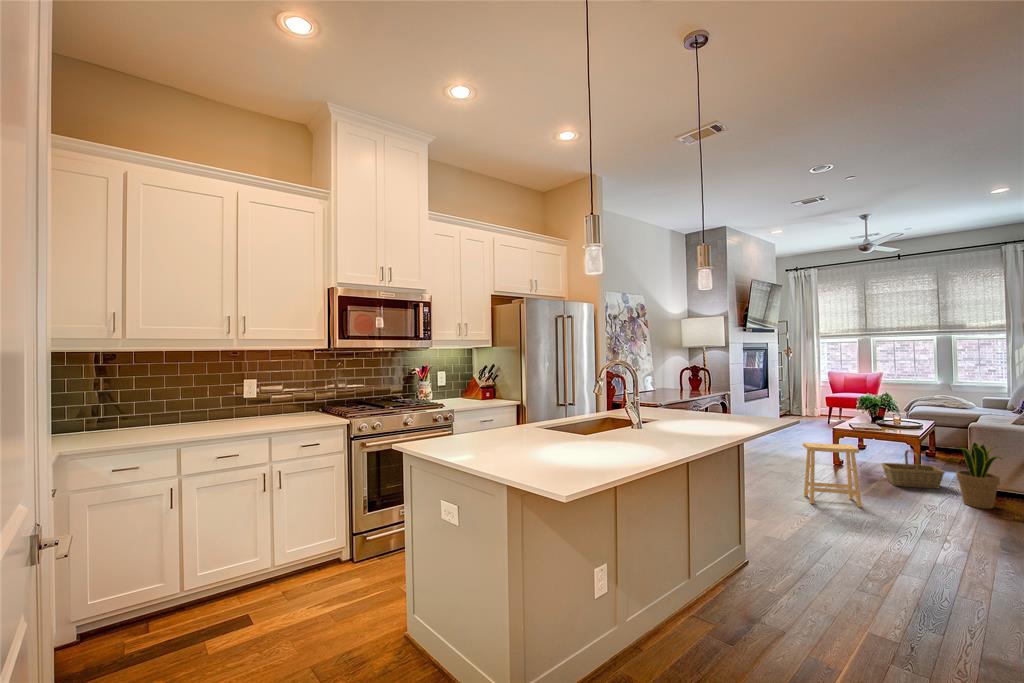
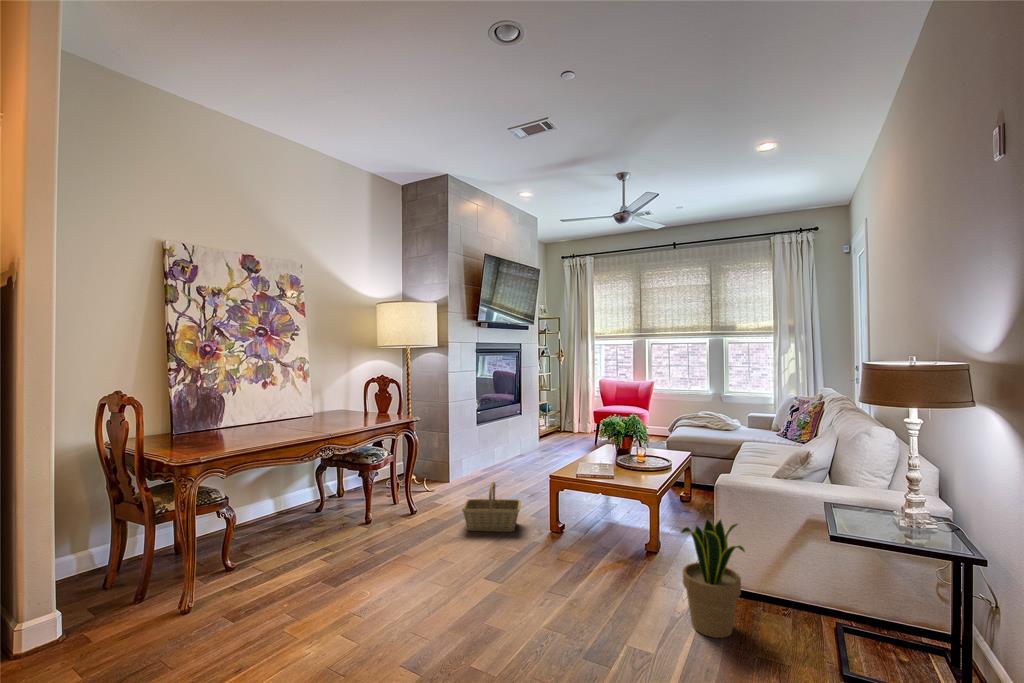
footstool: present [803,443,862,508] -> none [433,534,521,667]
basket: present [882,450,945,489] -> present [462,482,521,532]

